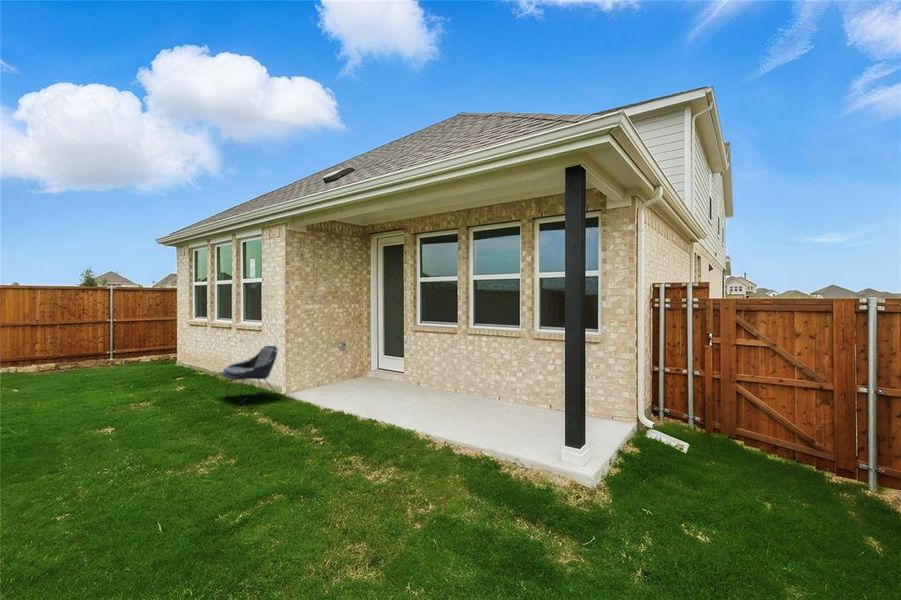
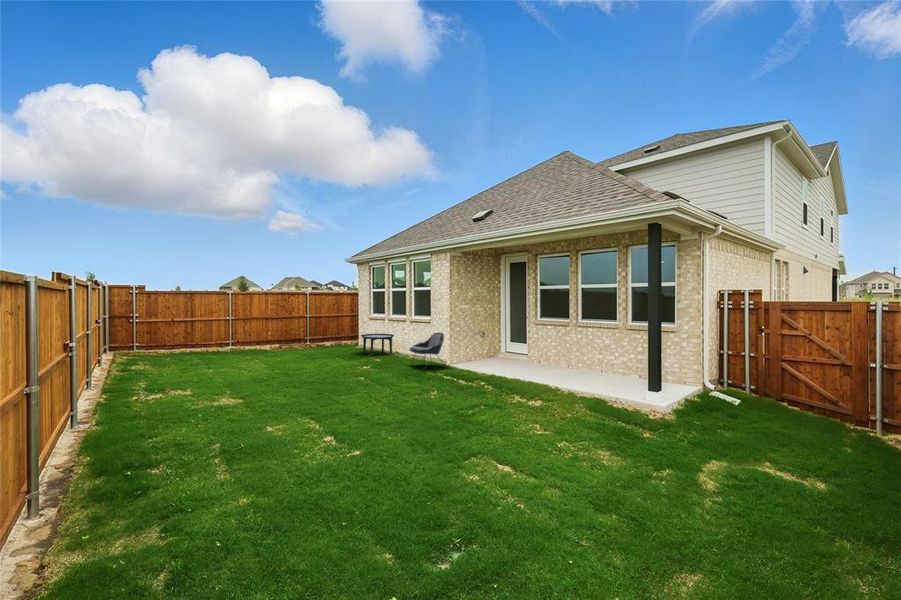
round table: none [161,346,218,382] -> present [361,334,394,357]

